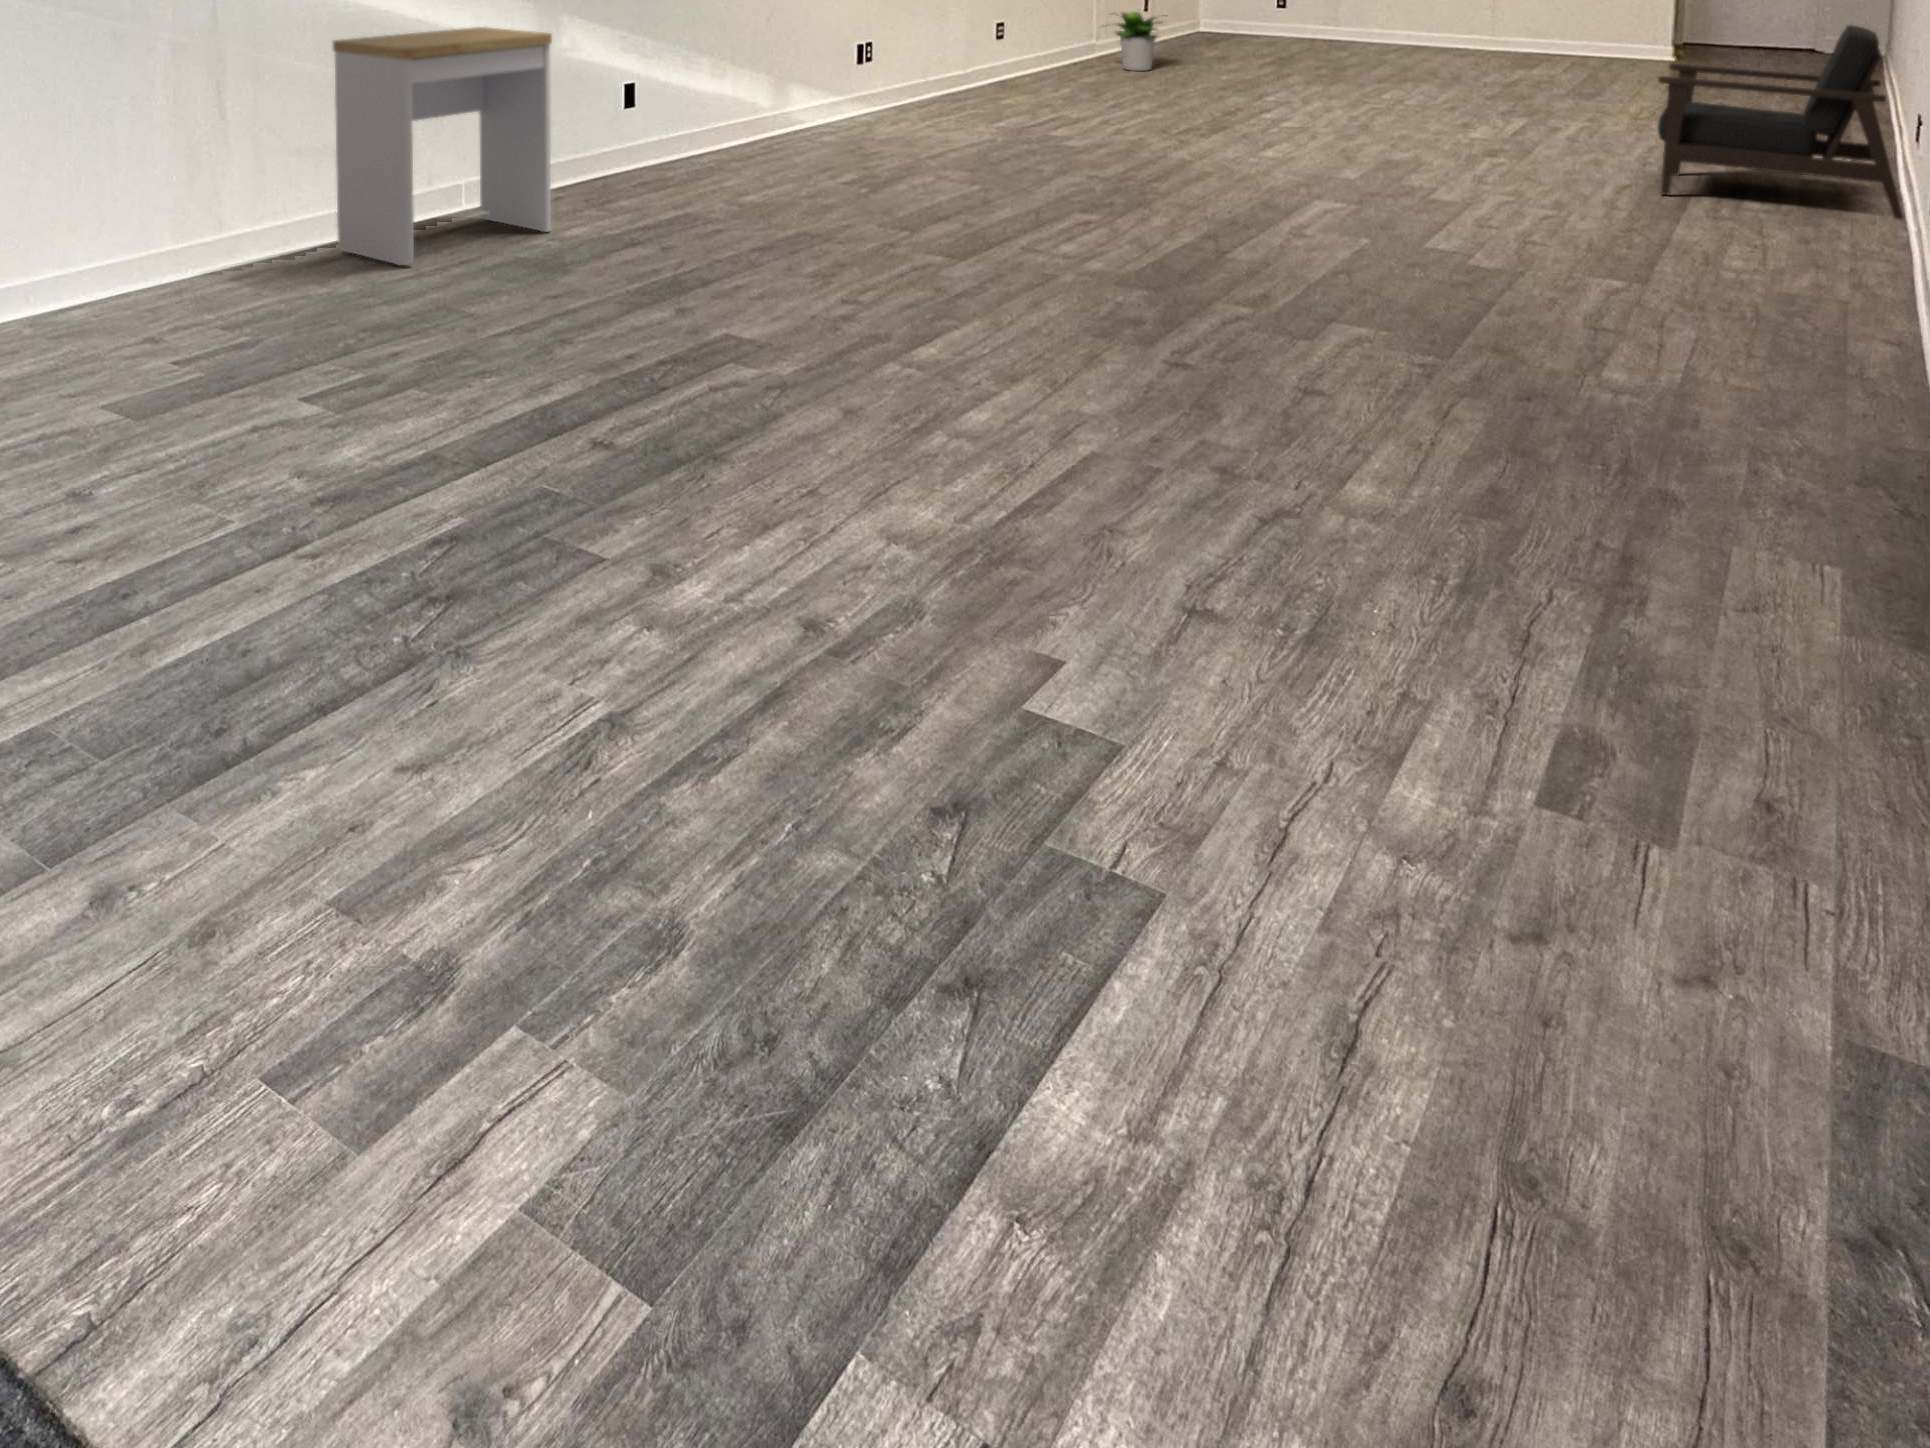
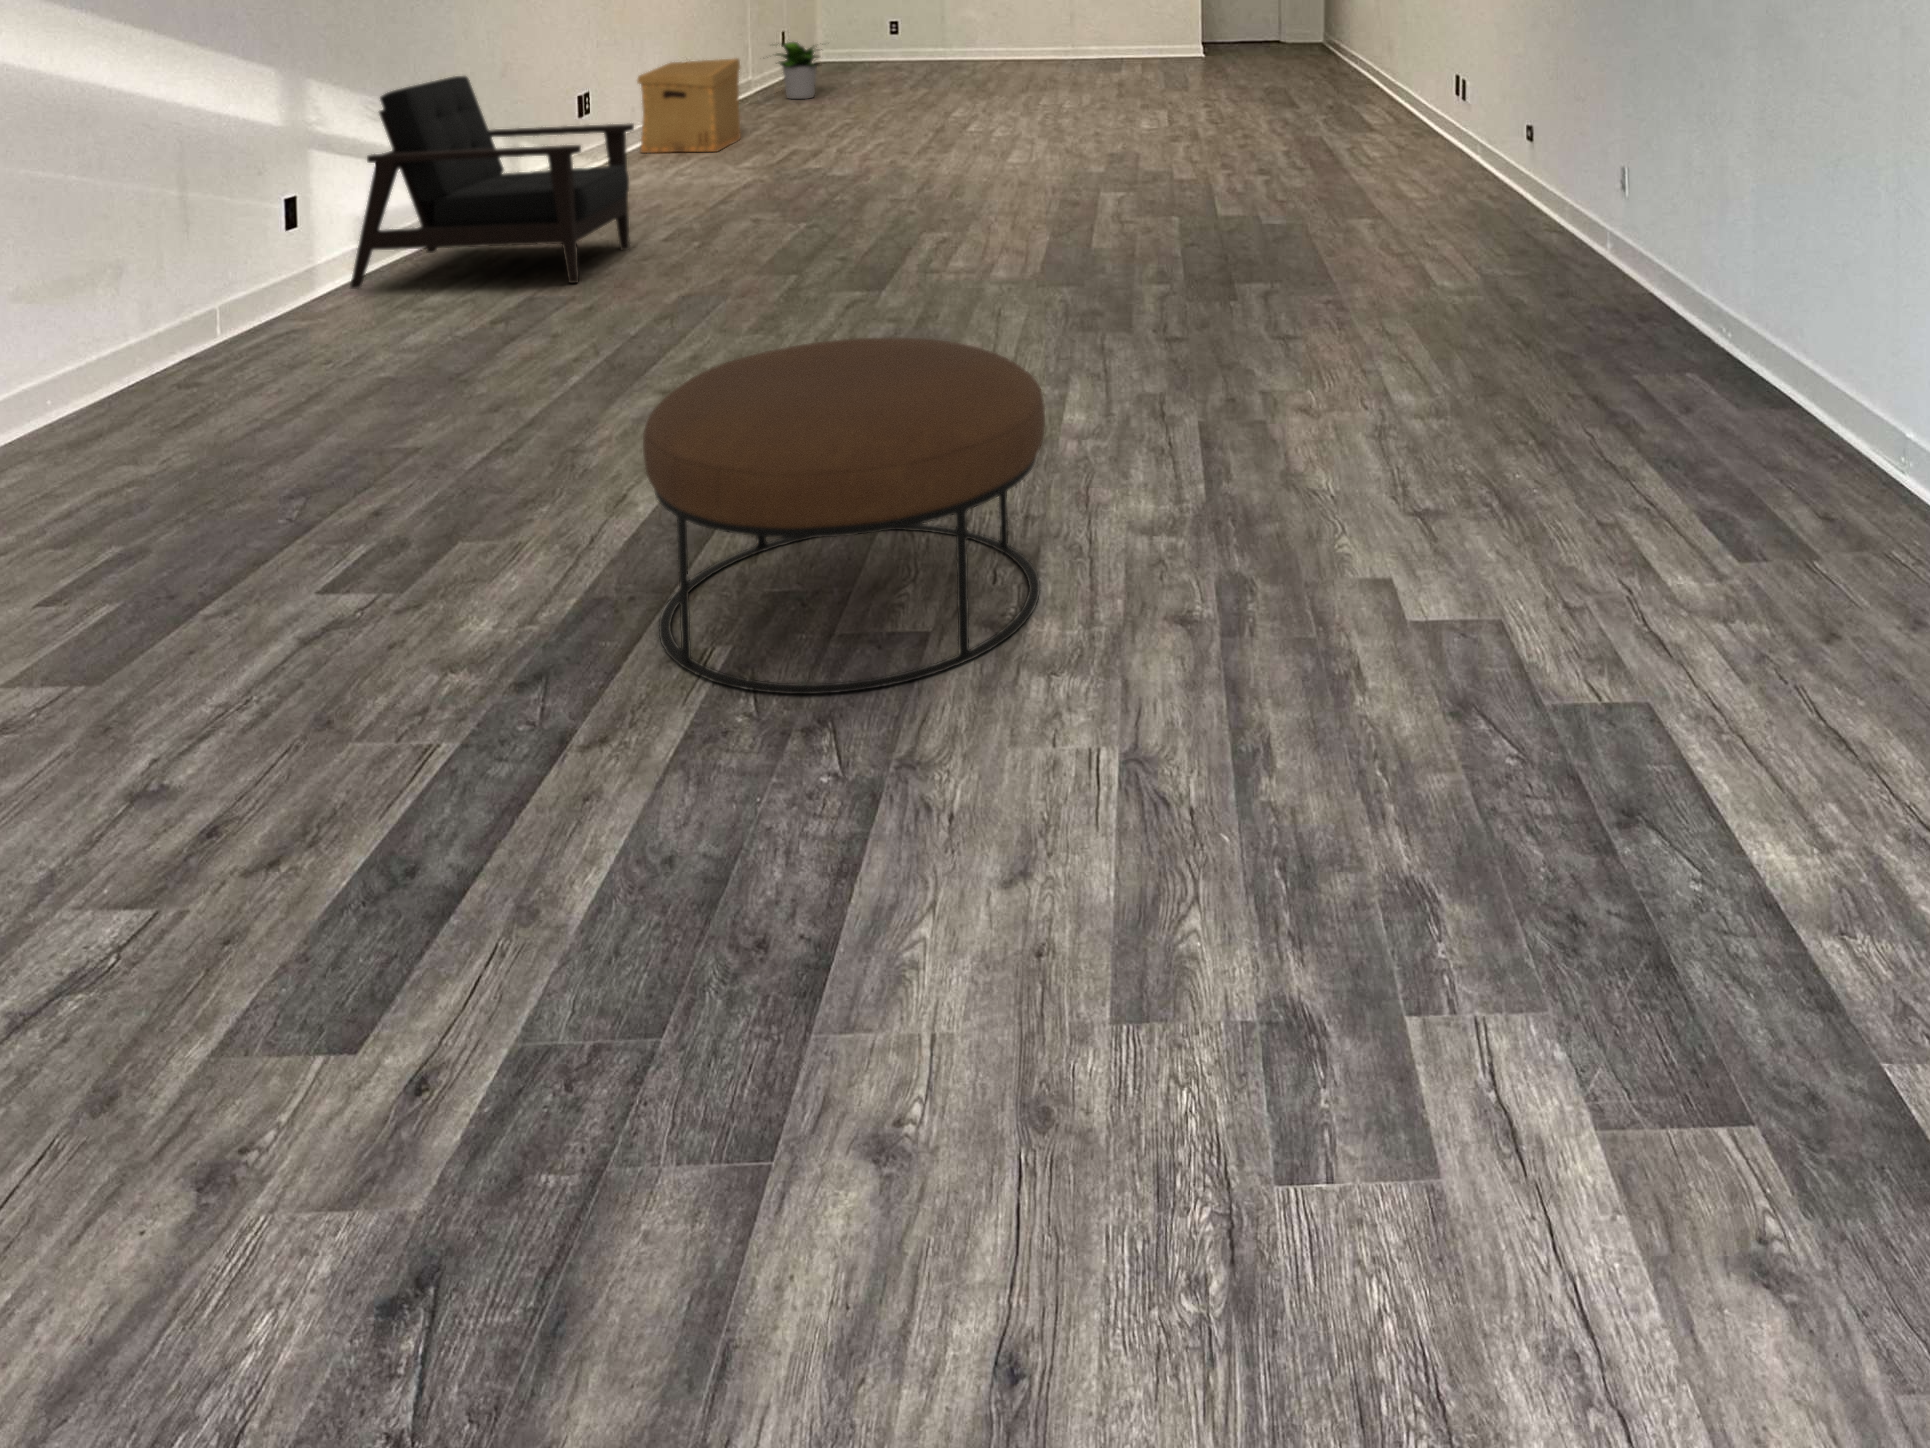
cardboard box: none [927,24,1033,113] -> present [637,59,741,153]
armchair: present [1658,25,1903,220] -> present [350,76,634,289]
desk: present [332,27,552,265] -> none [65,100,375,419]
ottoman: none [414,280,771,593] -> present [643,337,1045,694]

